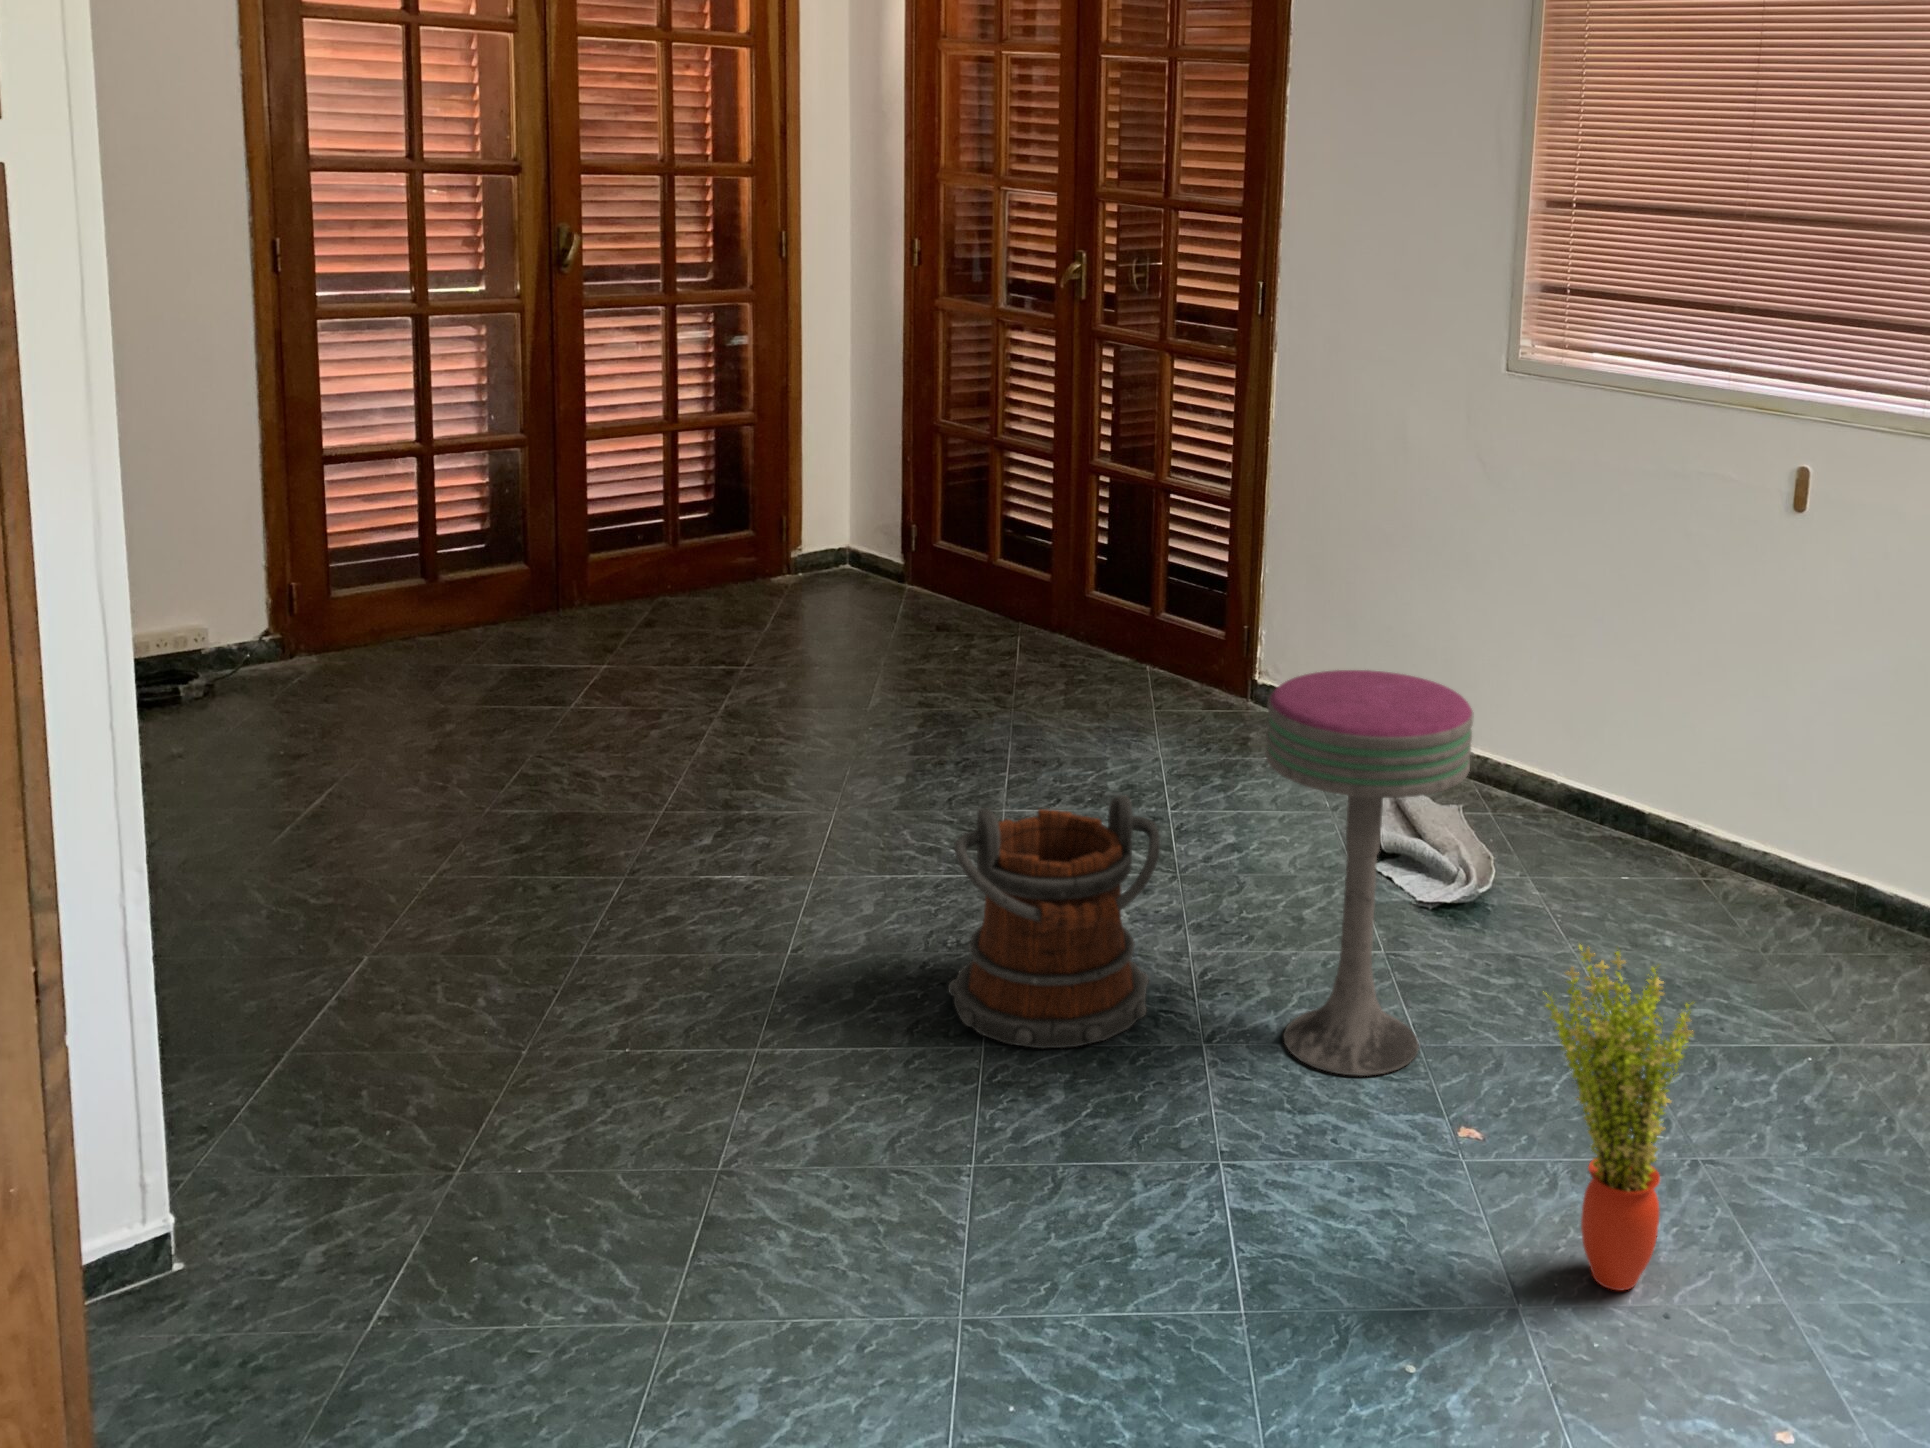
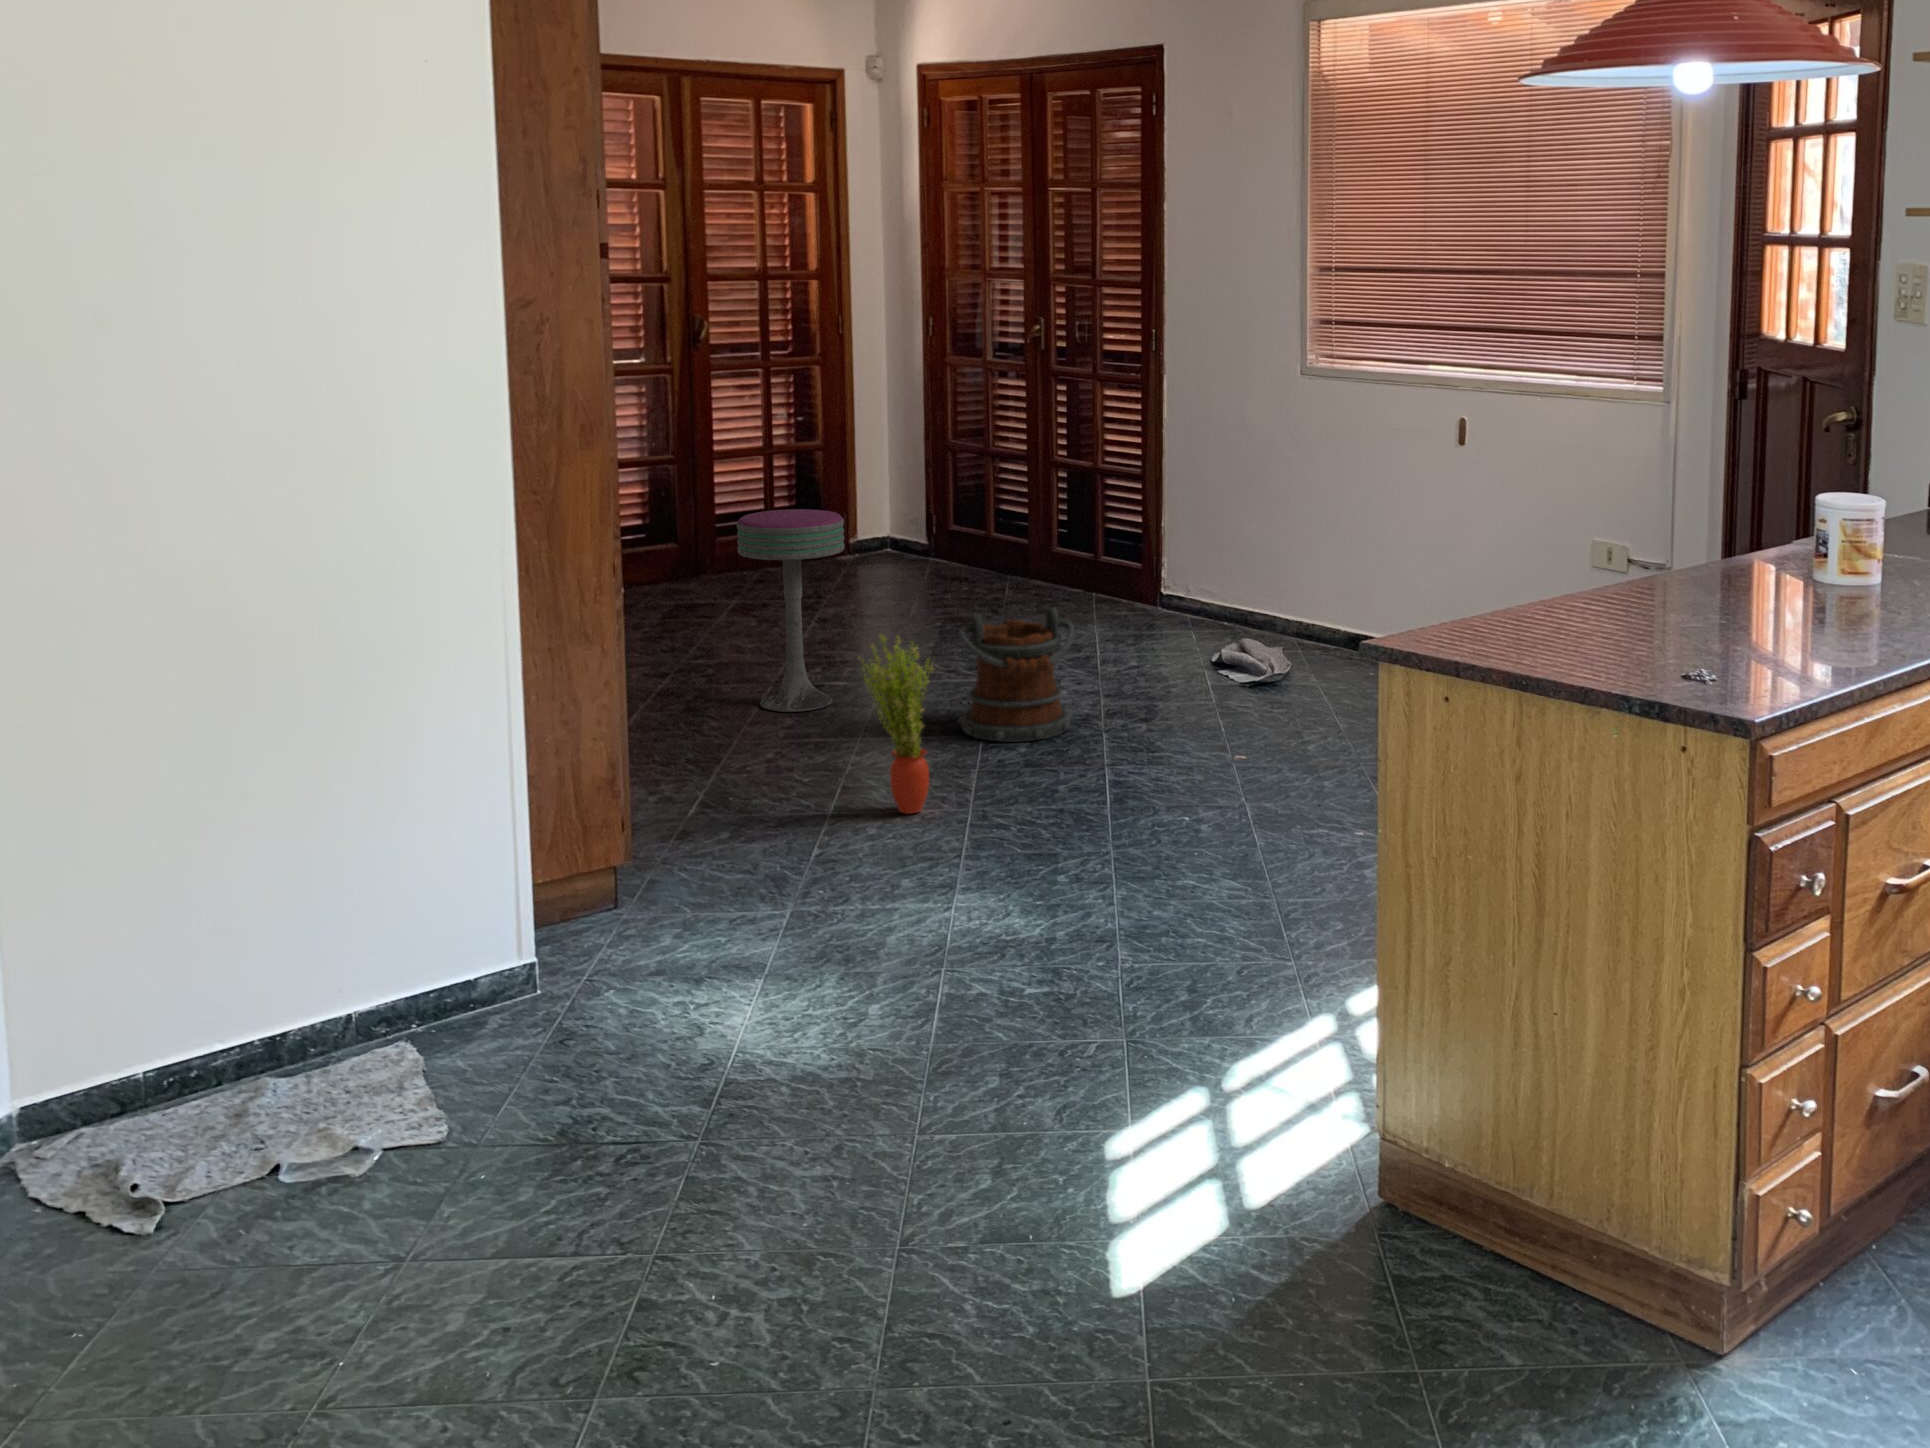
bar stool: present [1265,670,1474,1076] -> present [737,509,844,712]
potted plant: present [1546,945,1694,1290] -> present [861,635,933,814]

